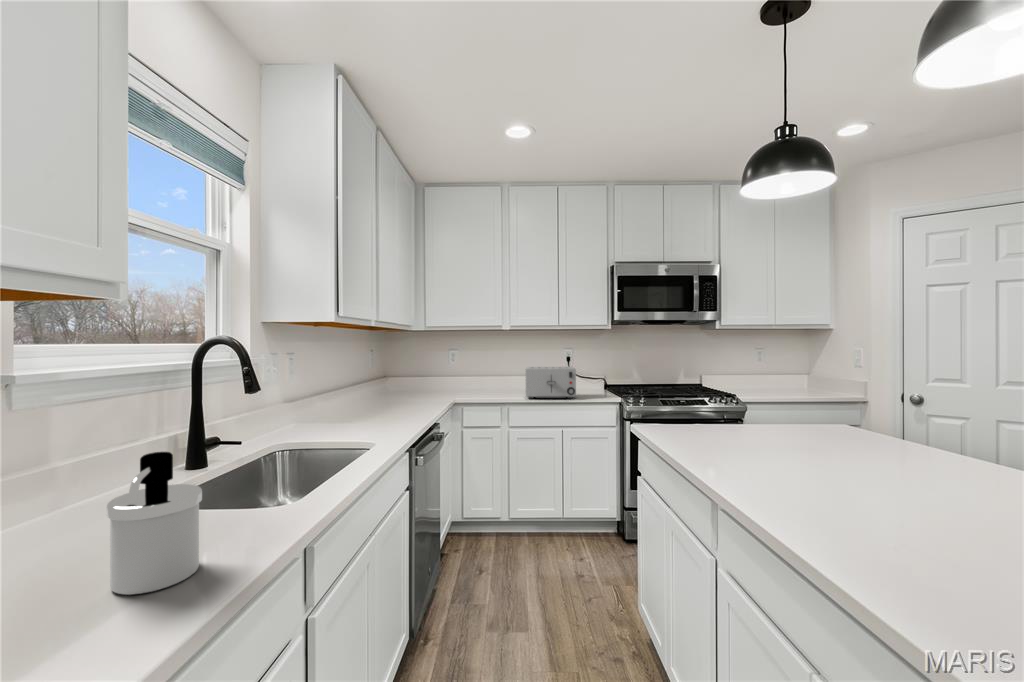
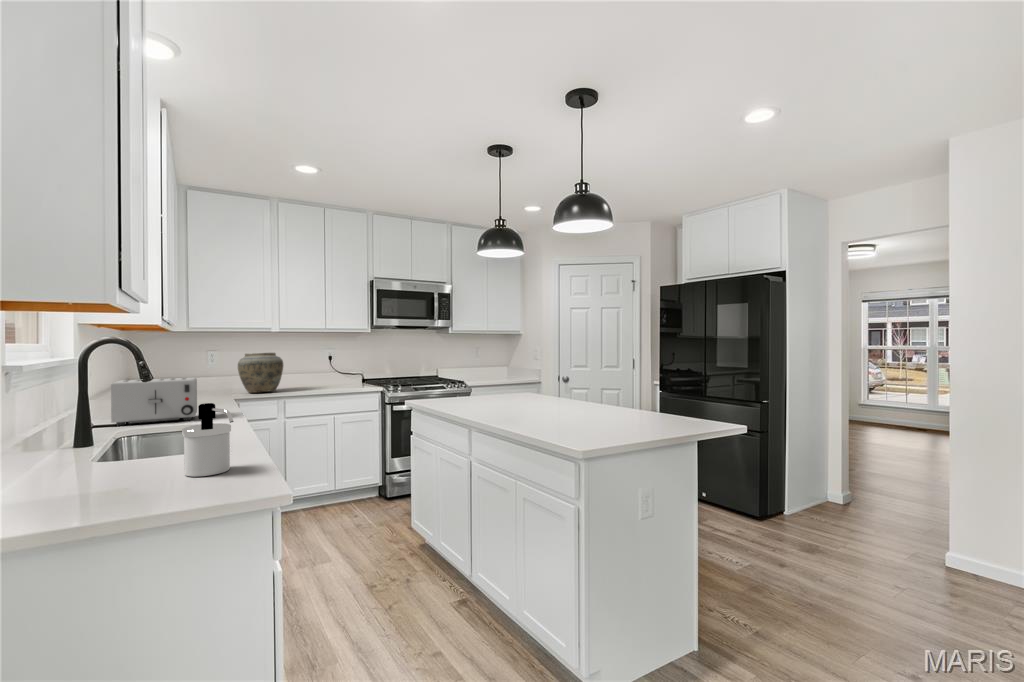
vase: none [467,352,511,396] -> present [238,353,283,393]
toaster: present [526,367,576,399] -> present [111,378,197,425]

